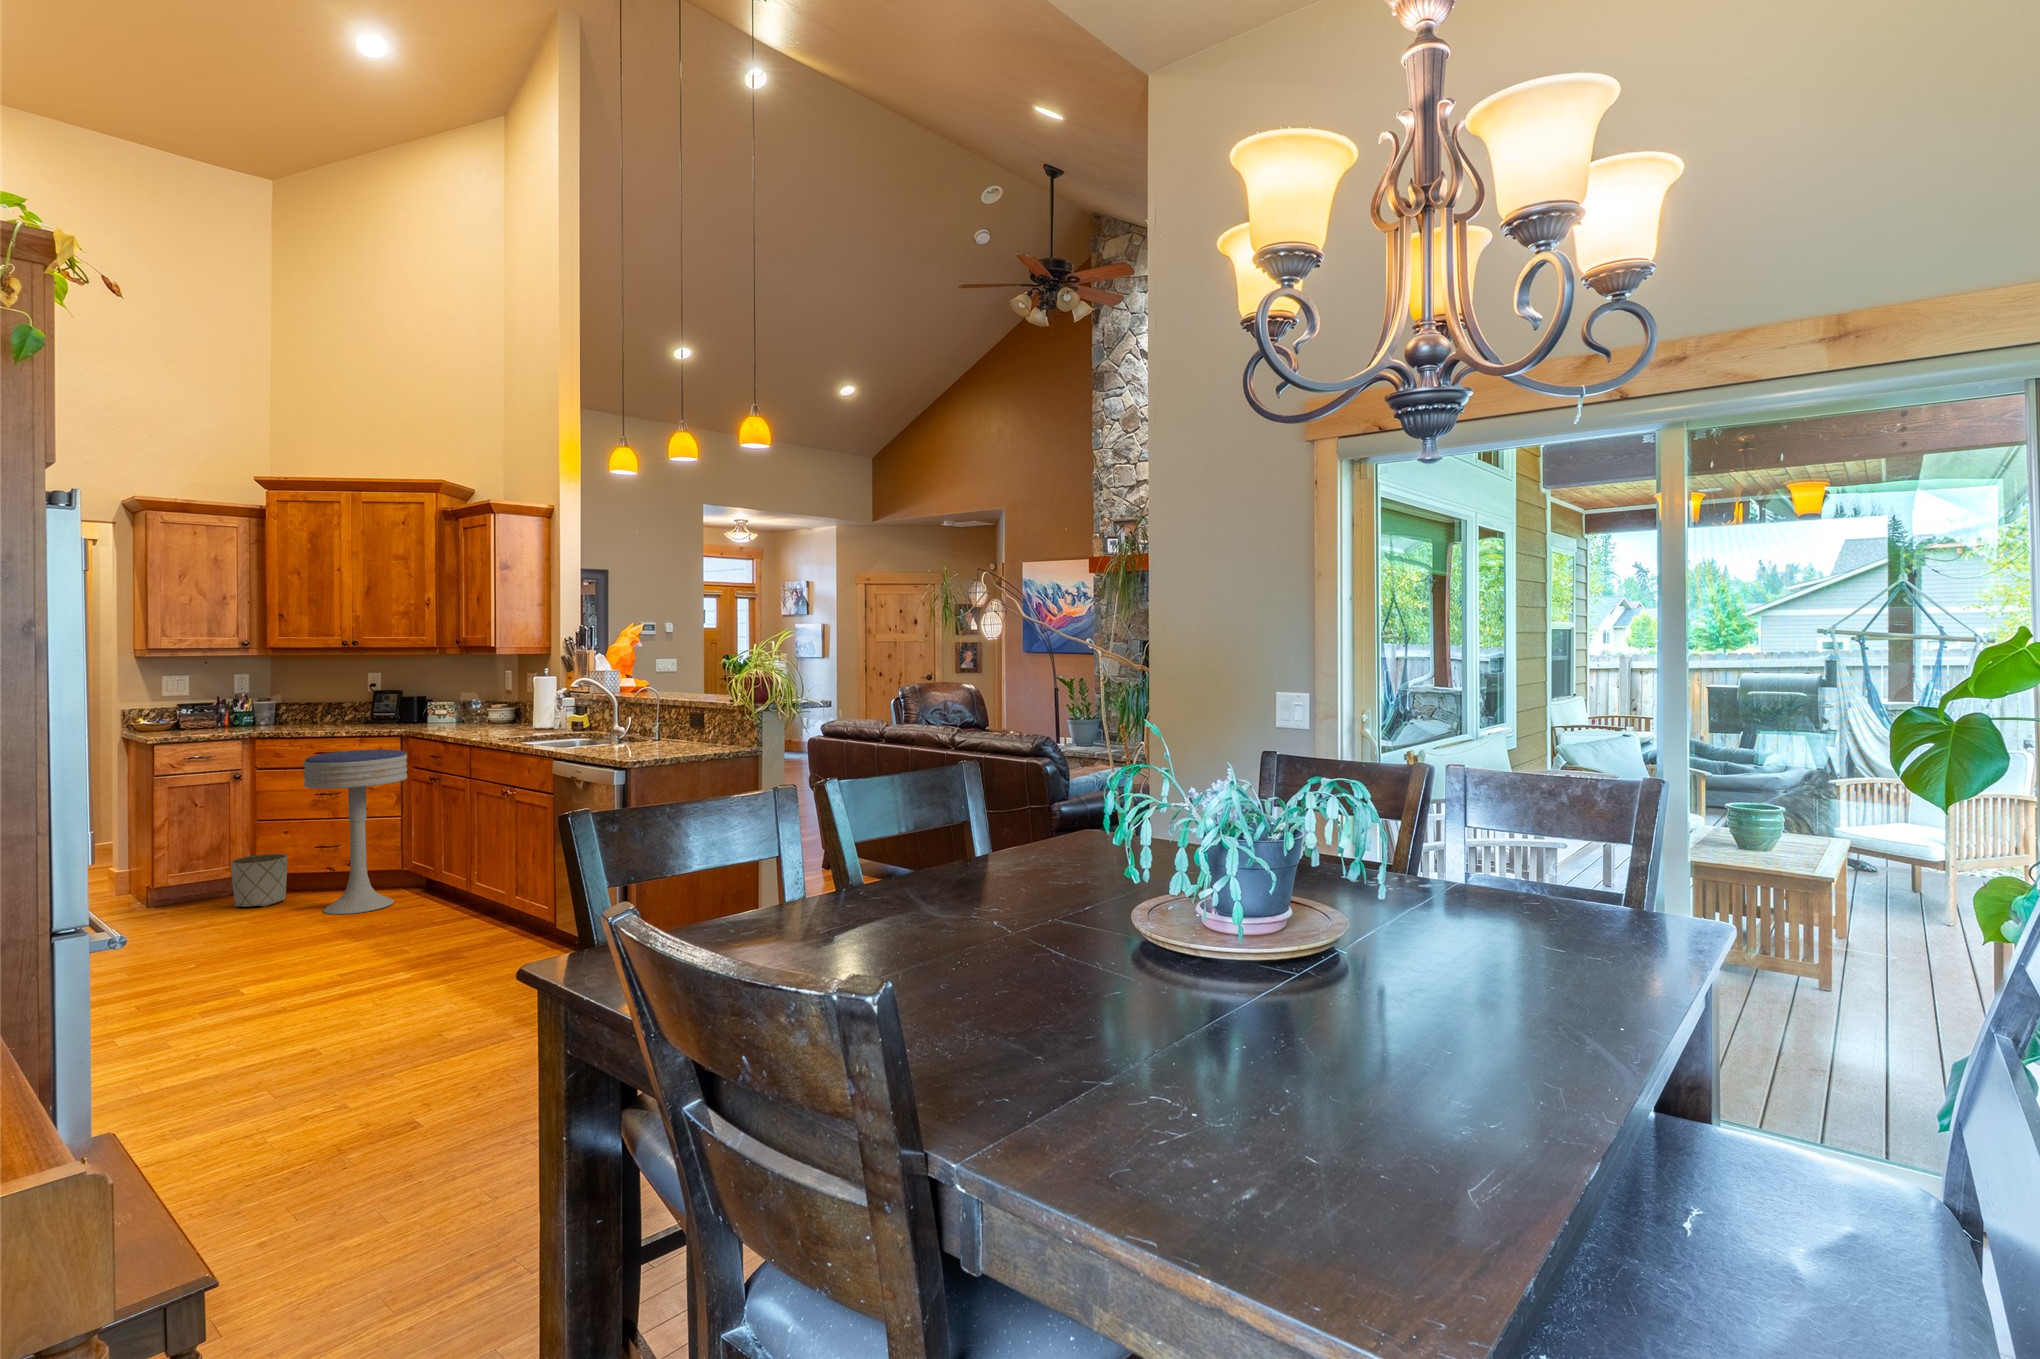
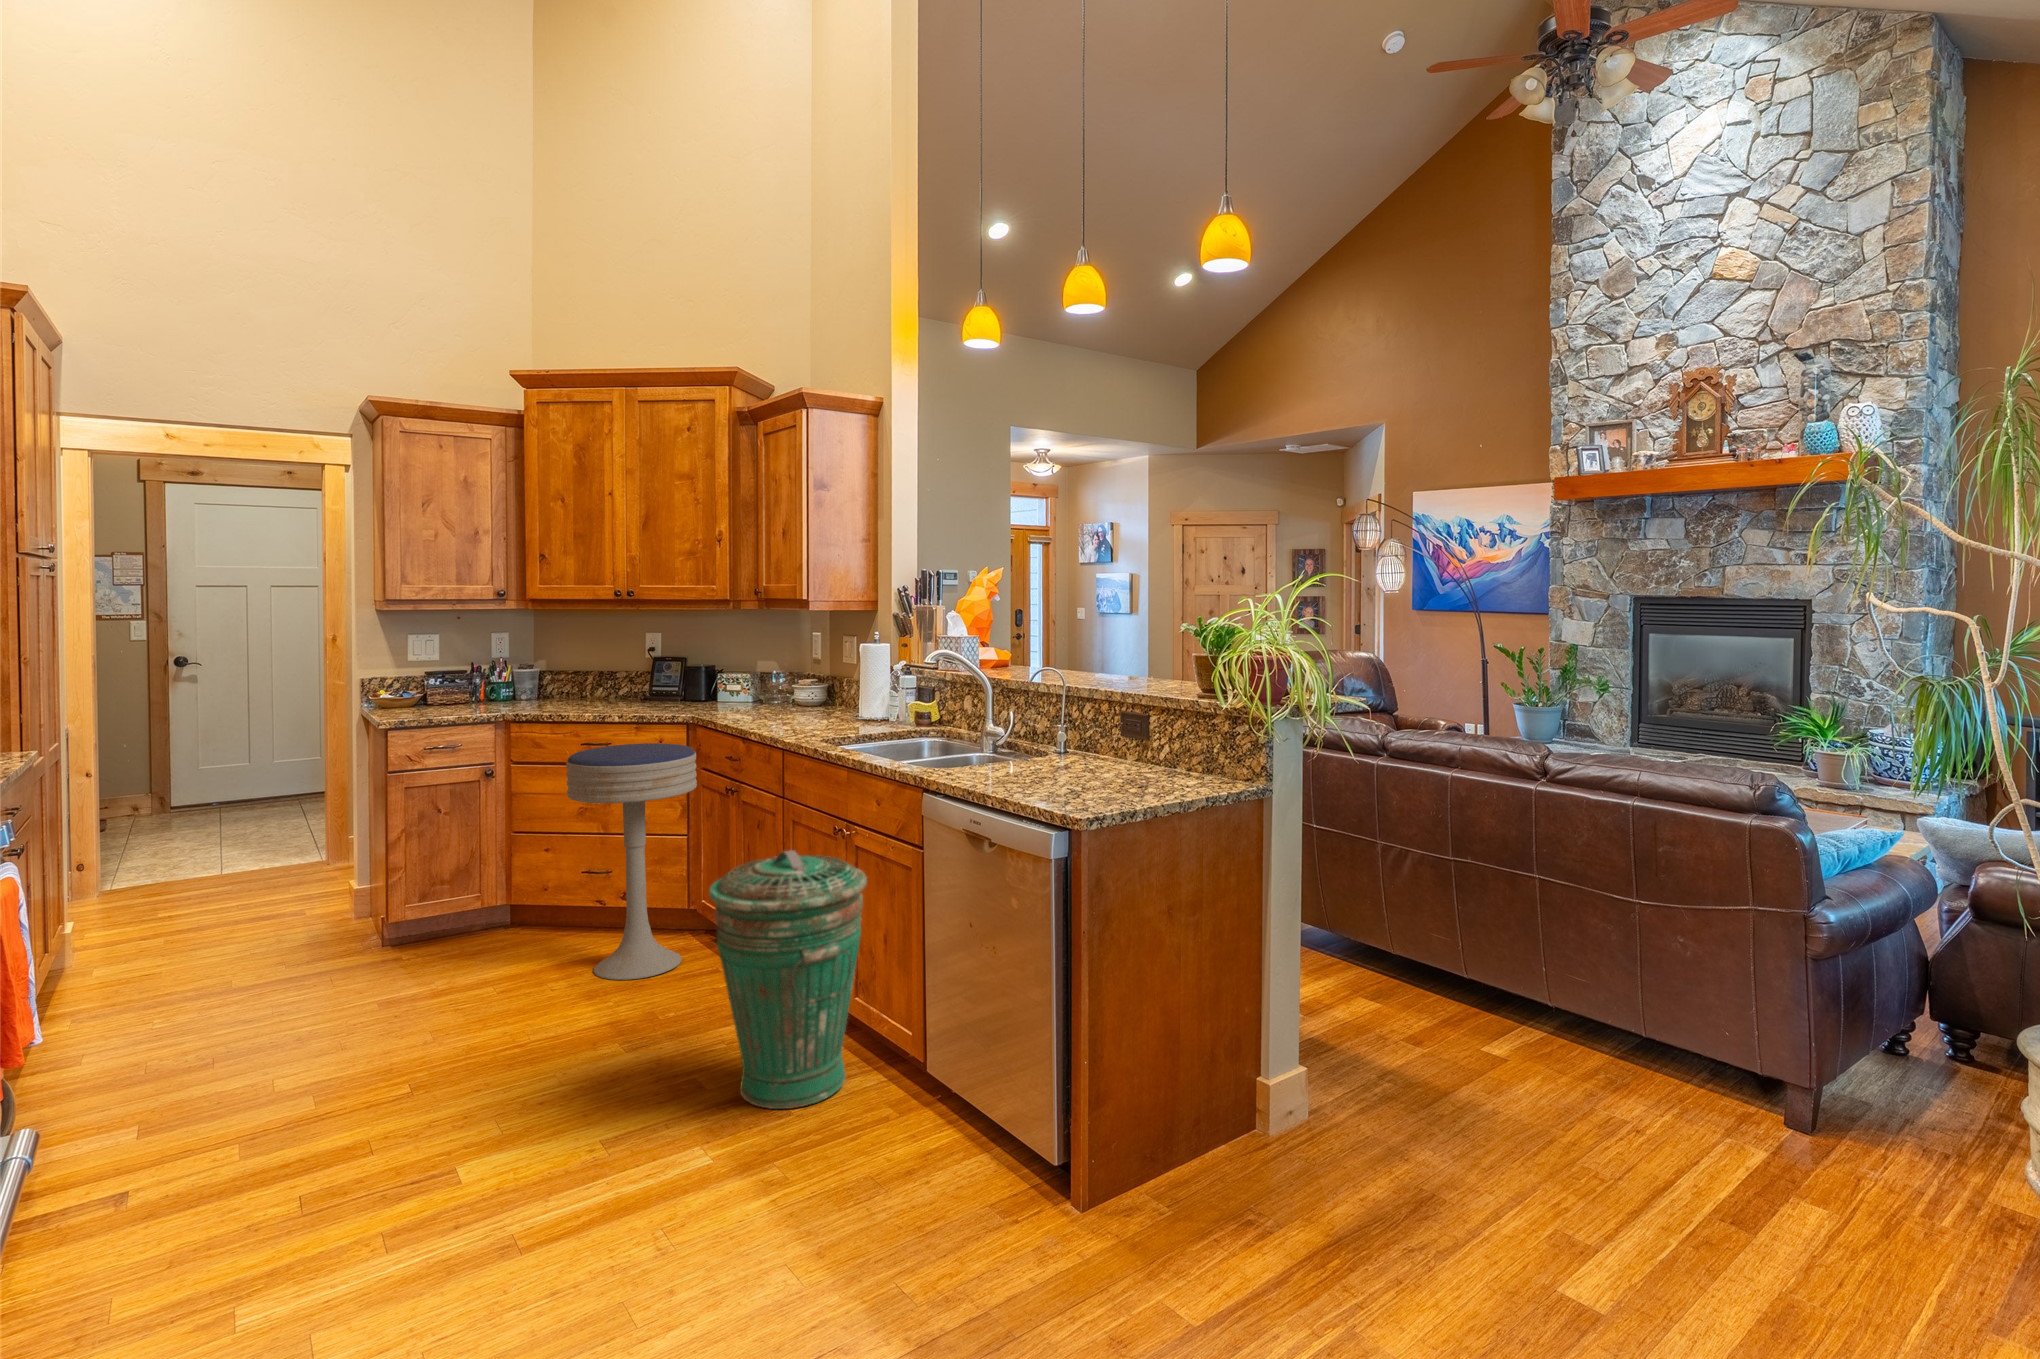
trash can: none [409,801,519,959] -> present [709,850,867,1109]
planter: present [231,854,288,908] -> none [482,879,551,955]

